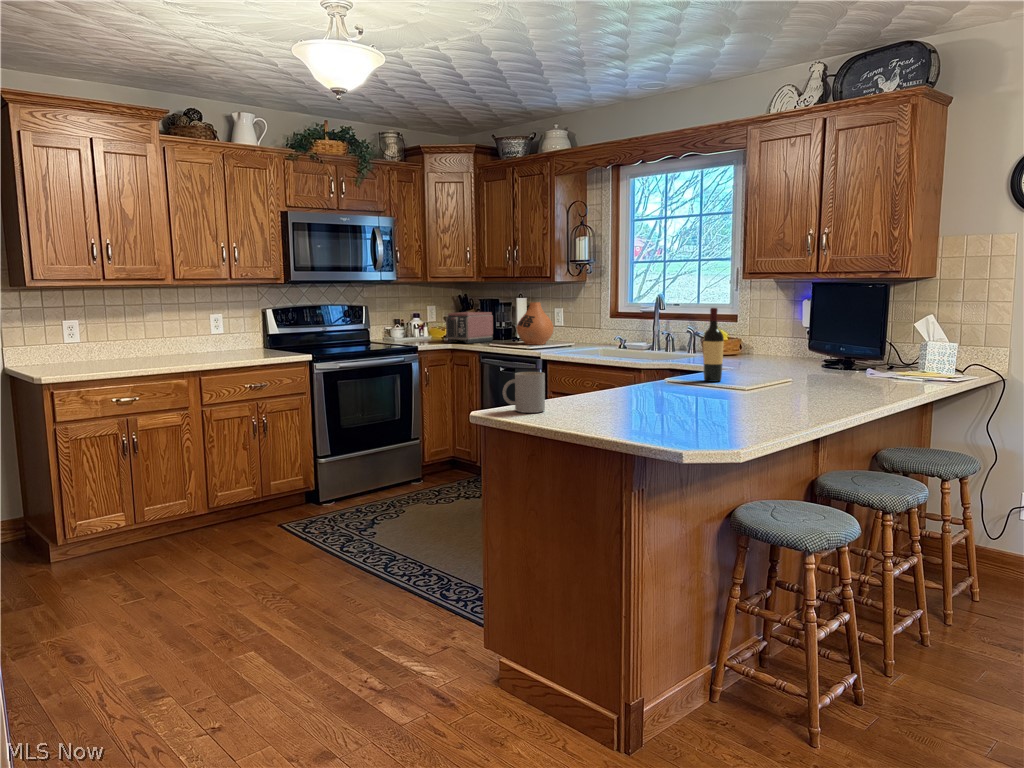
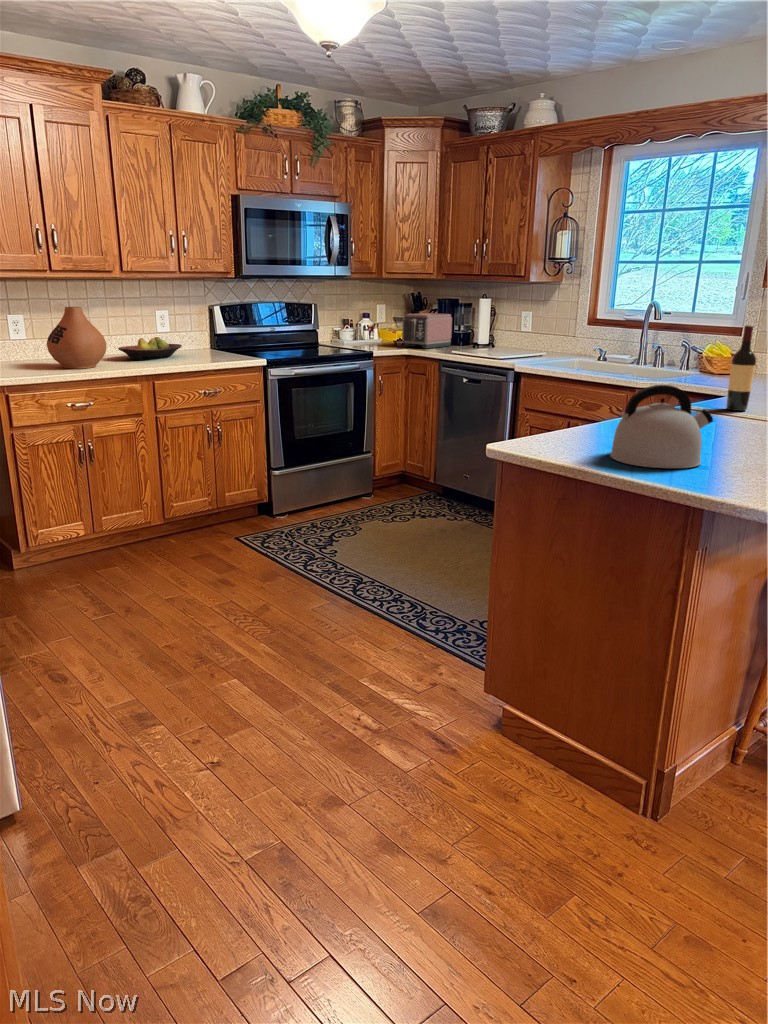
vase: present [516,302,554,345] -> present [47,307,107,369]
fruit bowl: none [169,338,232,359] -> present [118,337,182,360]
kettle: none [570,353,653,423] -> present [610,385,713,468]
mug: present [503,372,545,413] -> none [529,401,579,449]

